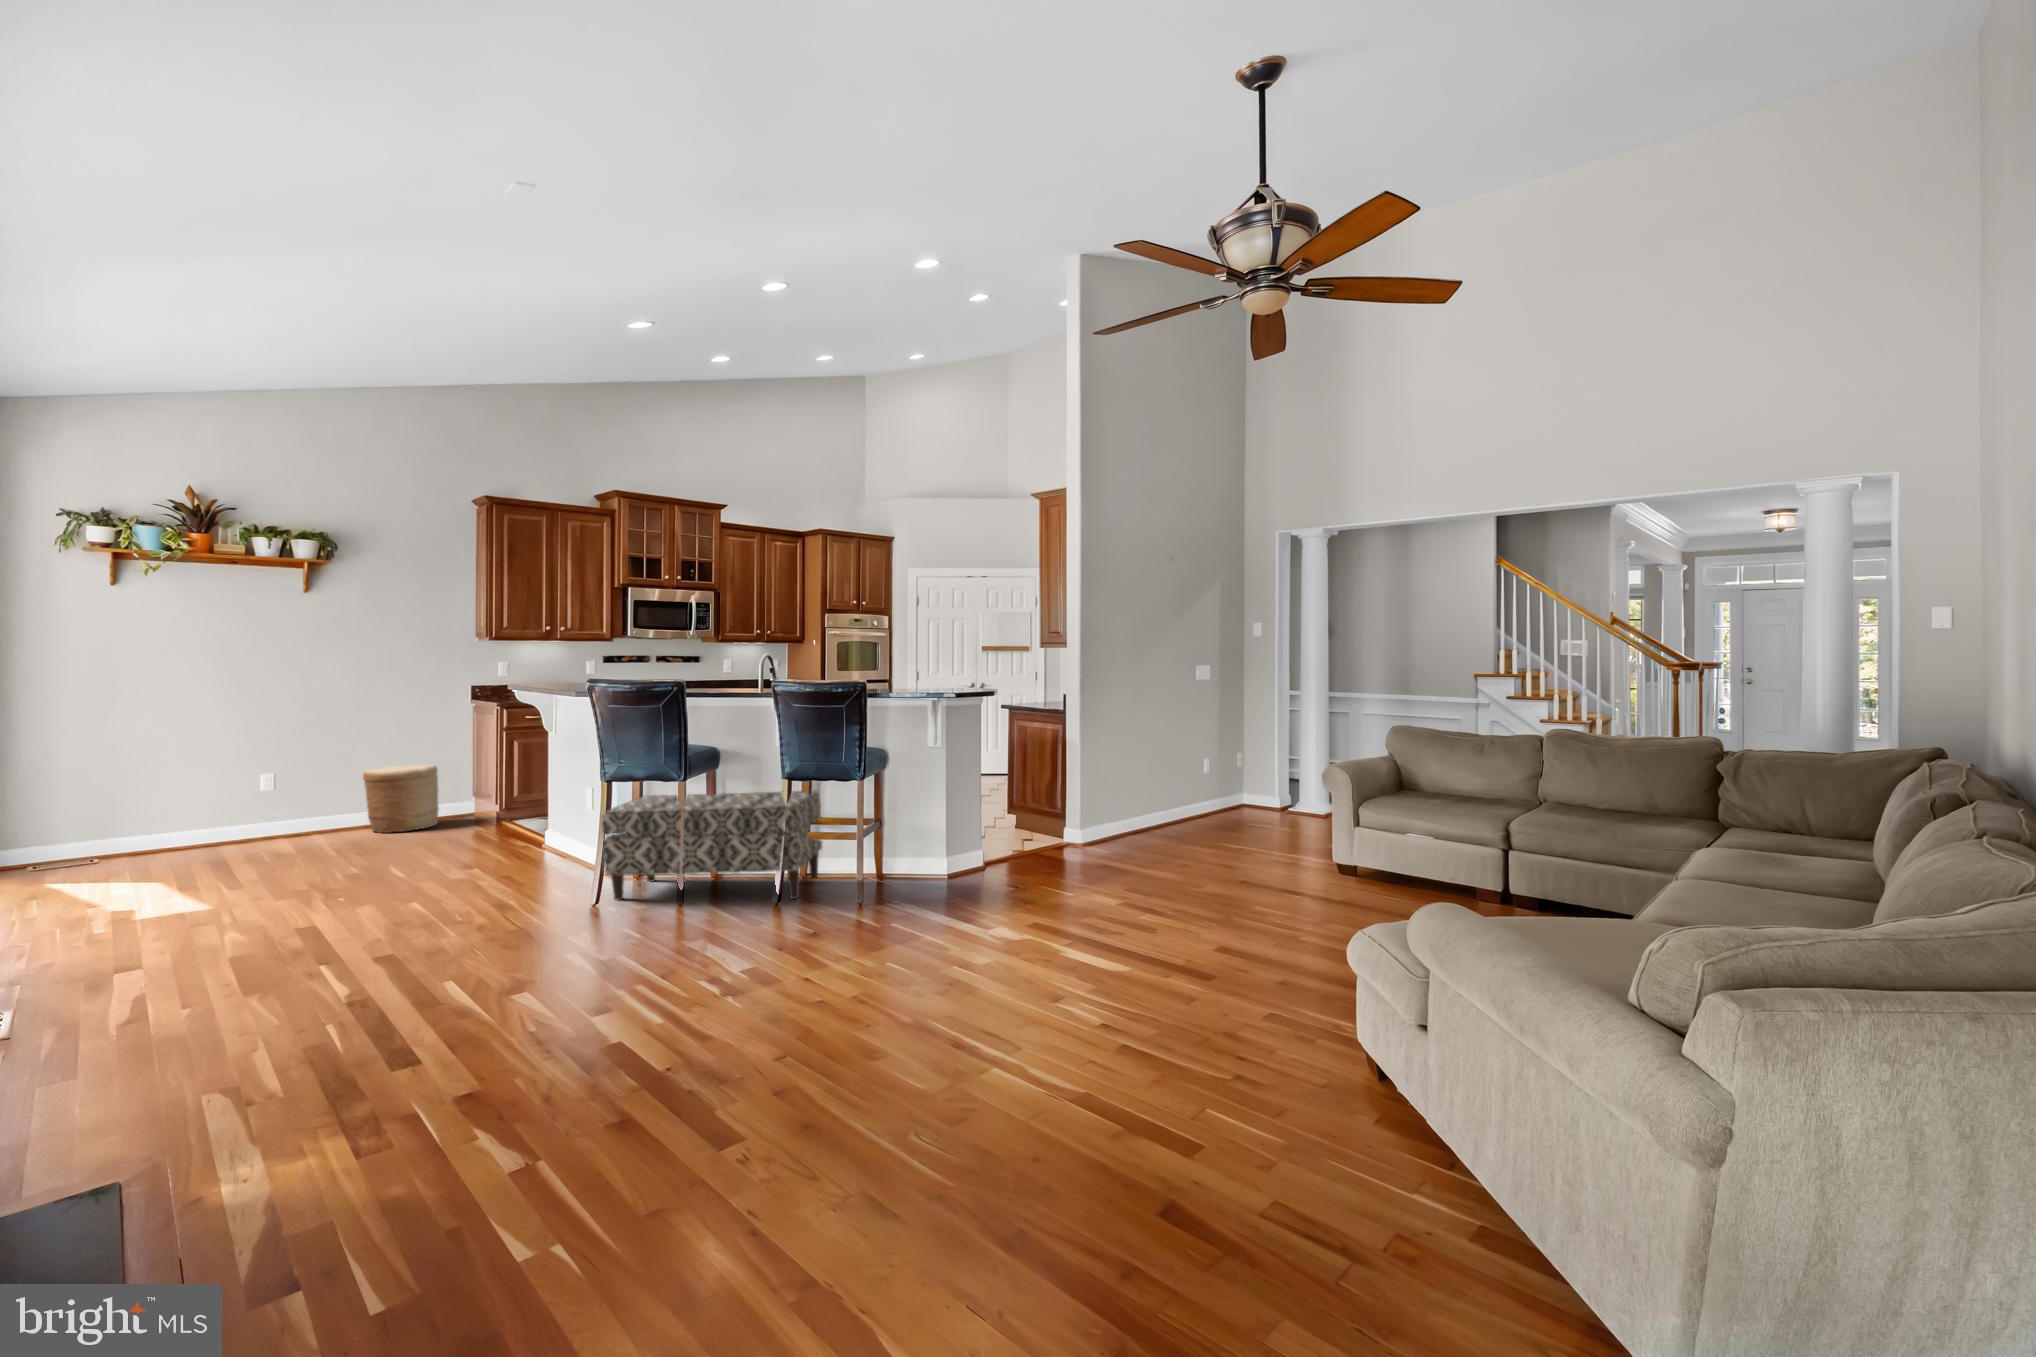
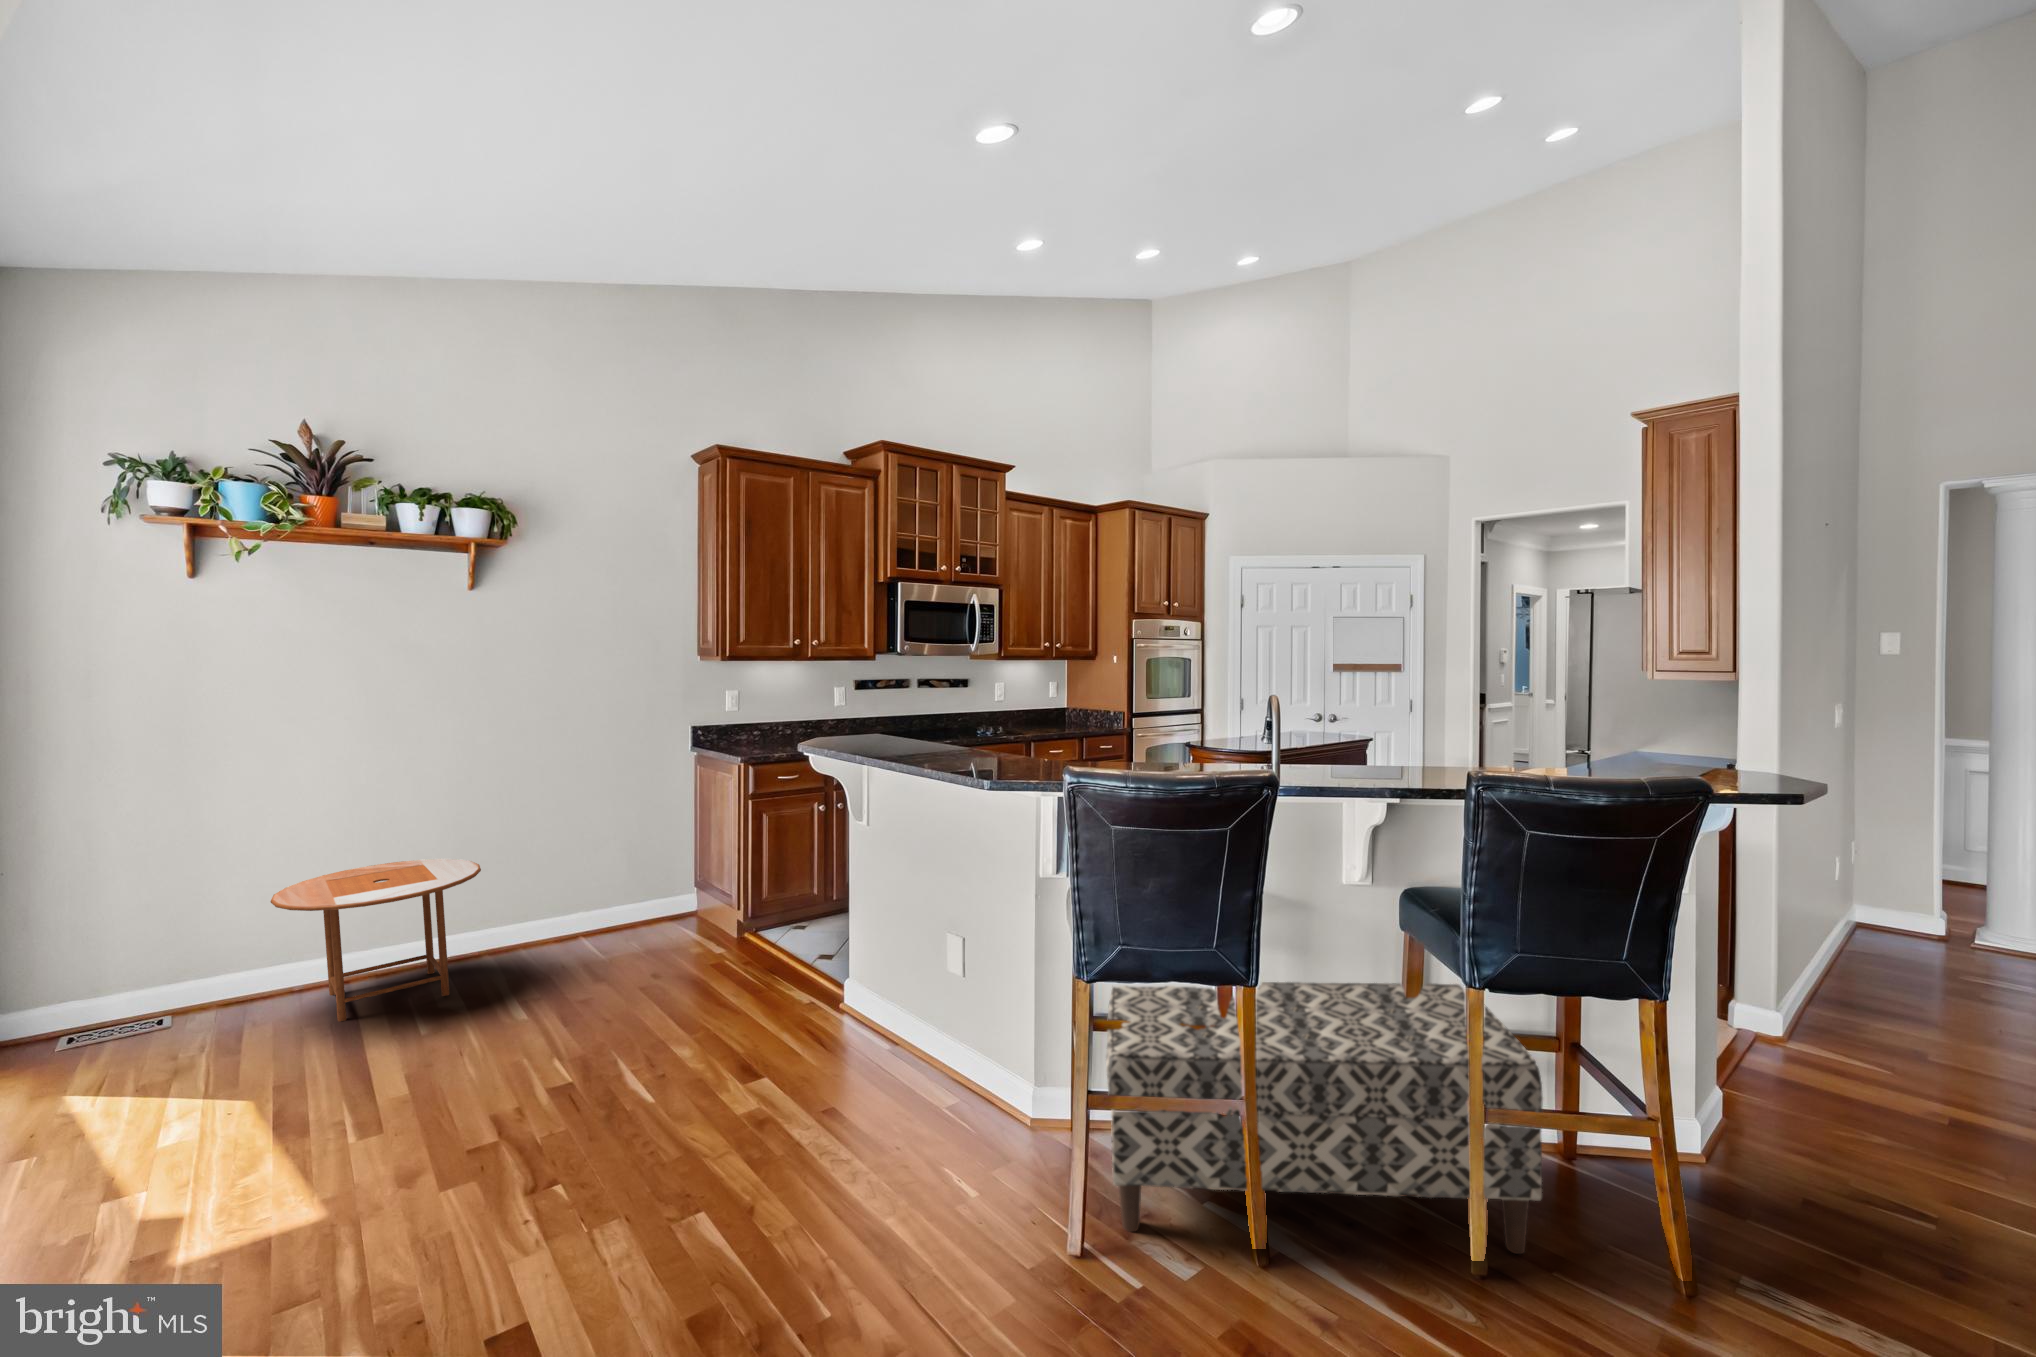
woven basket: present [363,764,439,833] -> none [553,845,657,958]
side table: none [168,768,309,858] -> present [270,859,481,1022]

